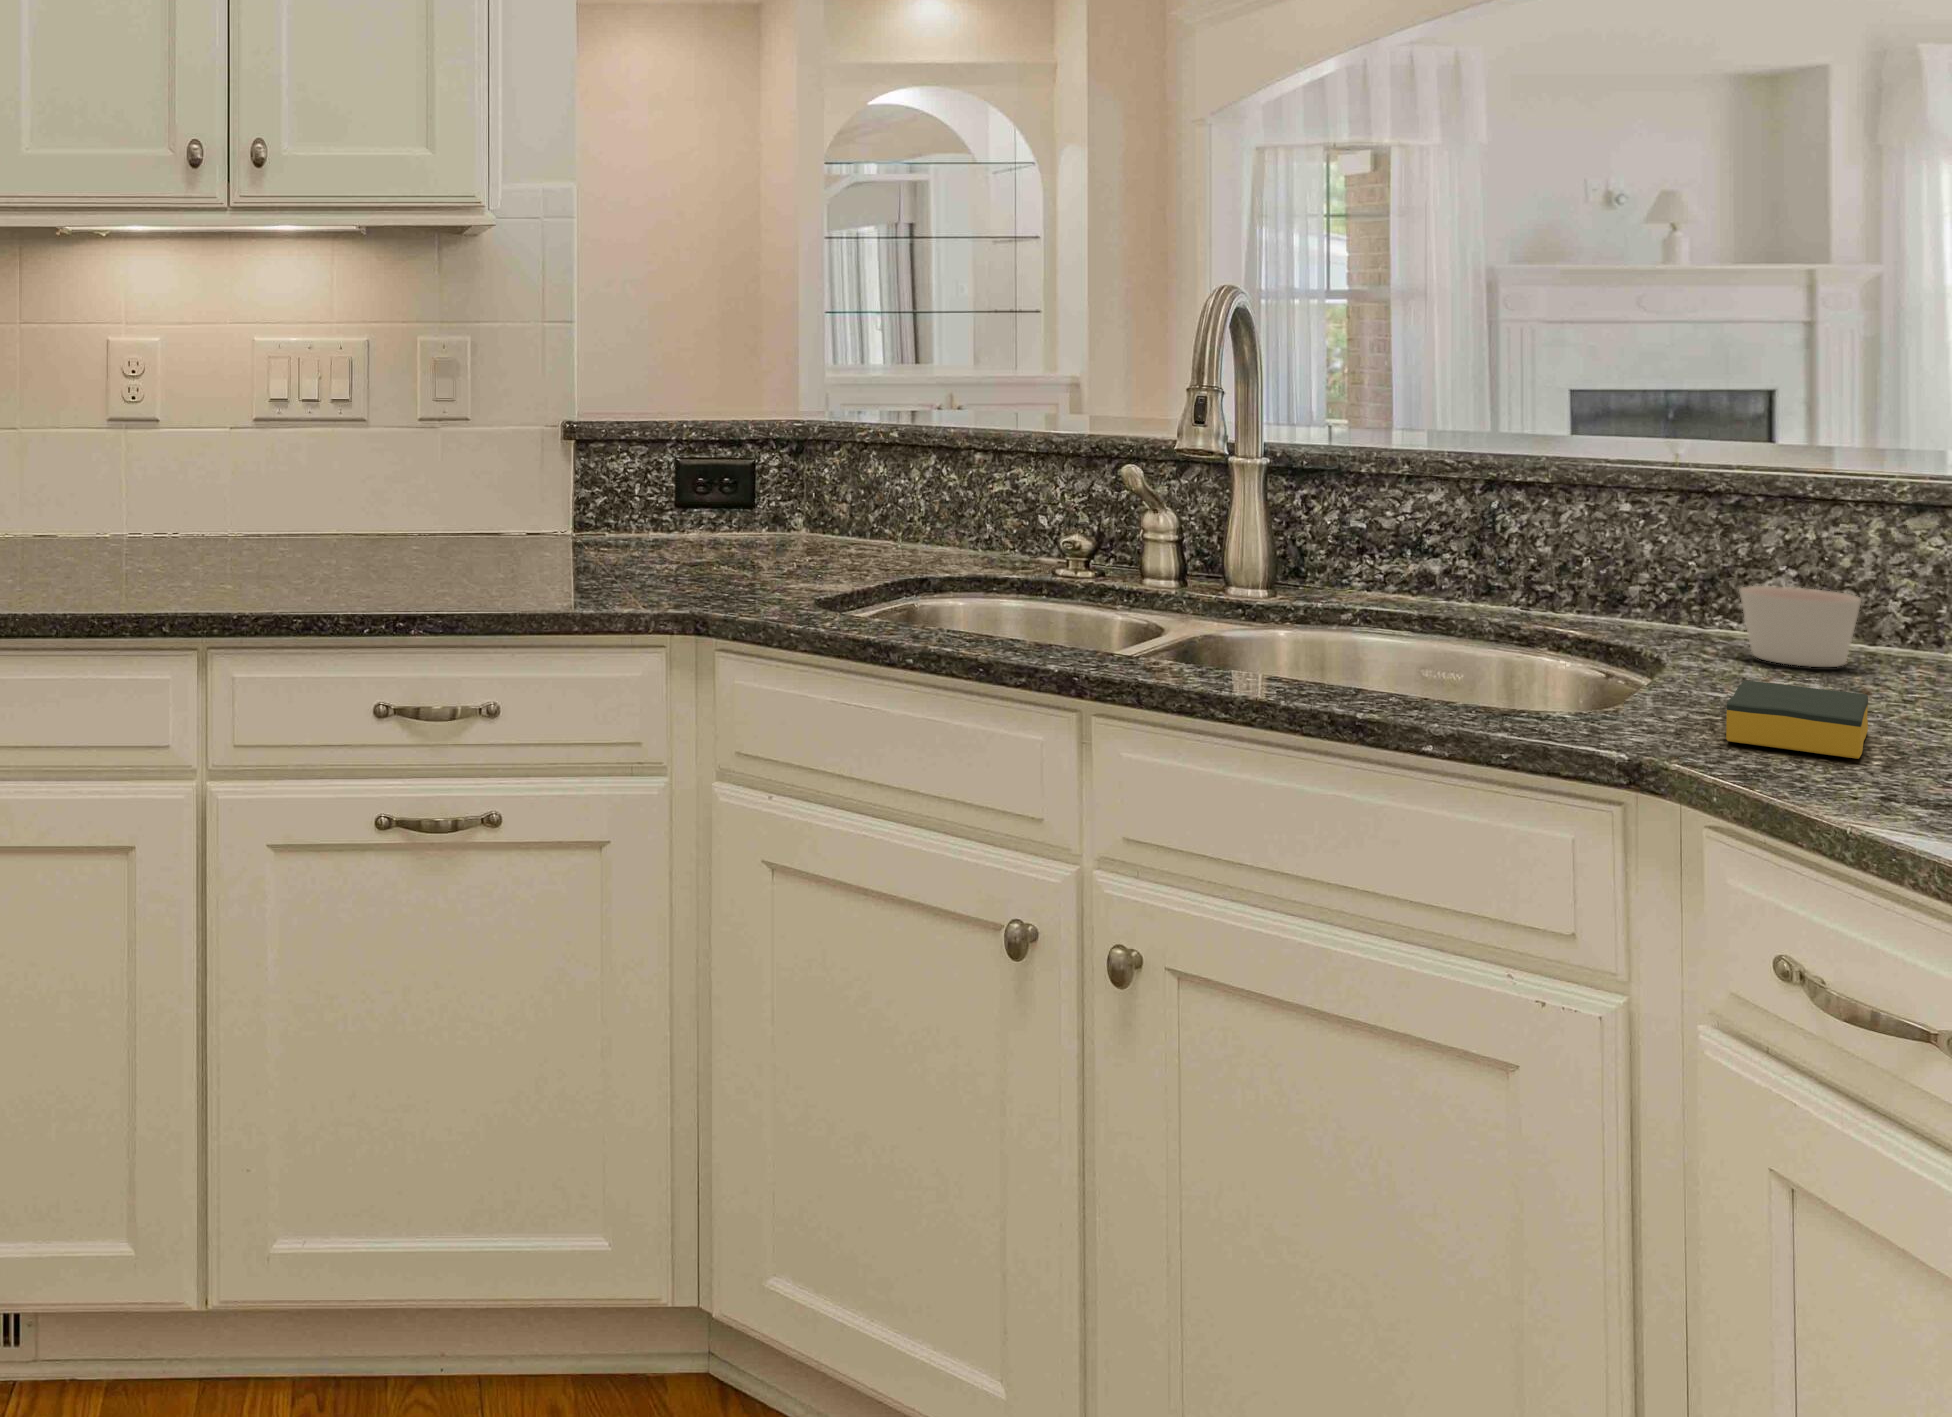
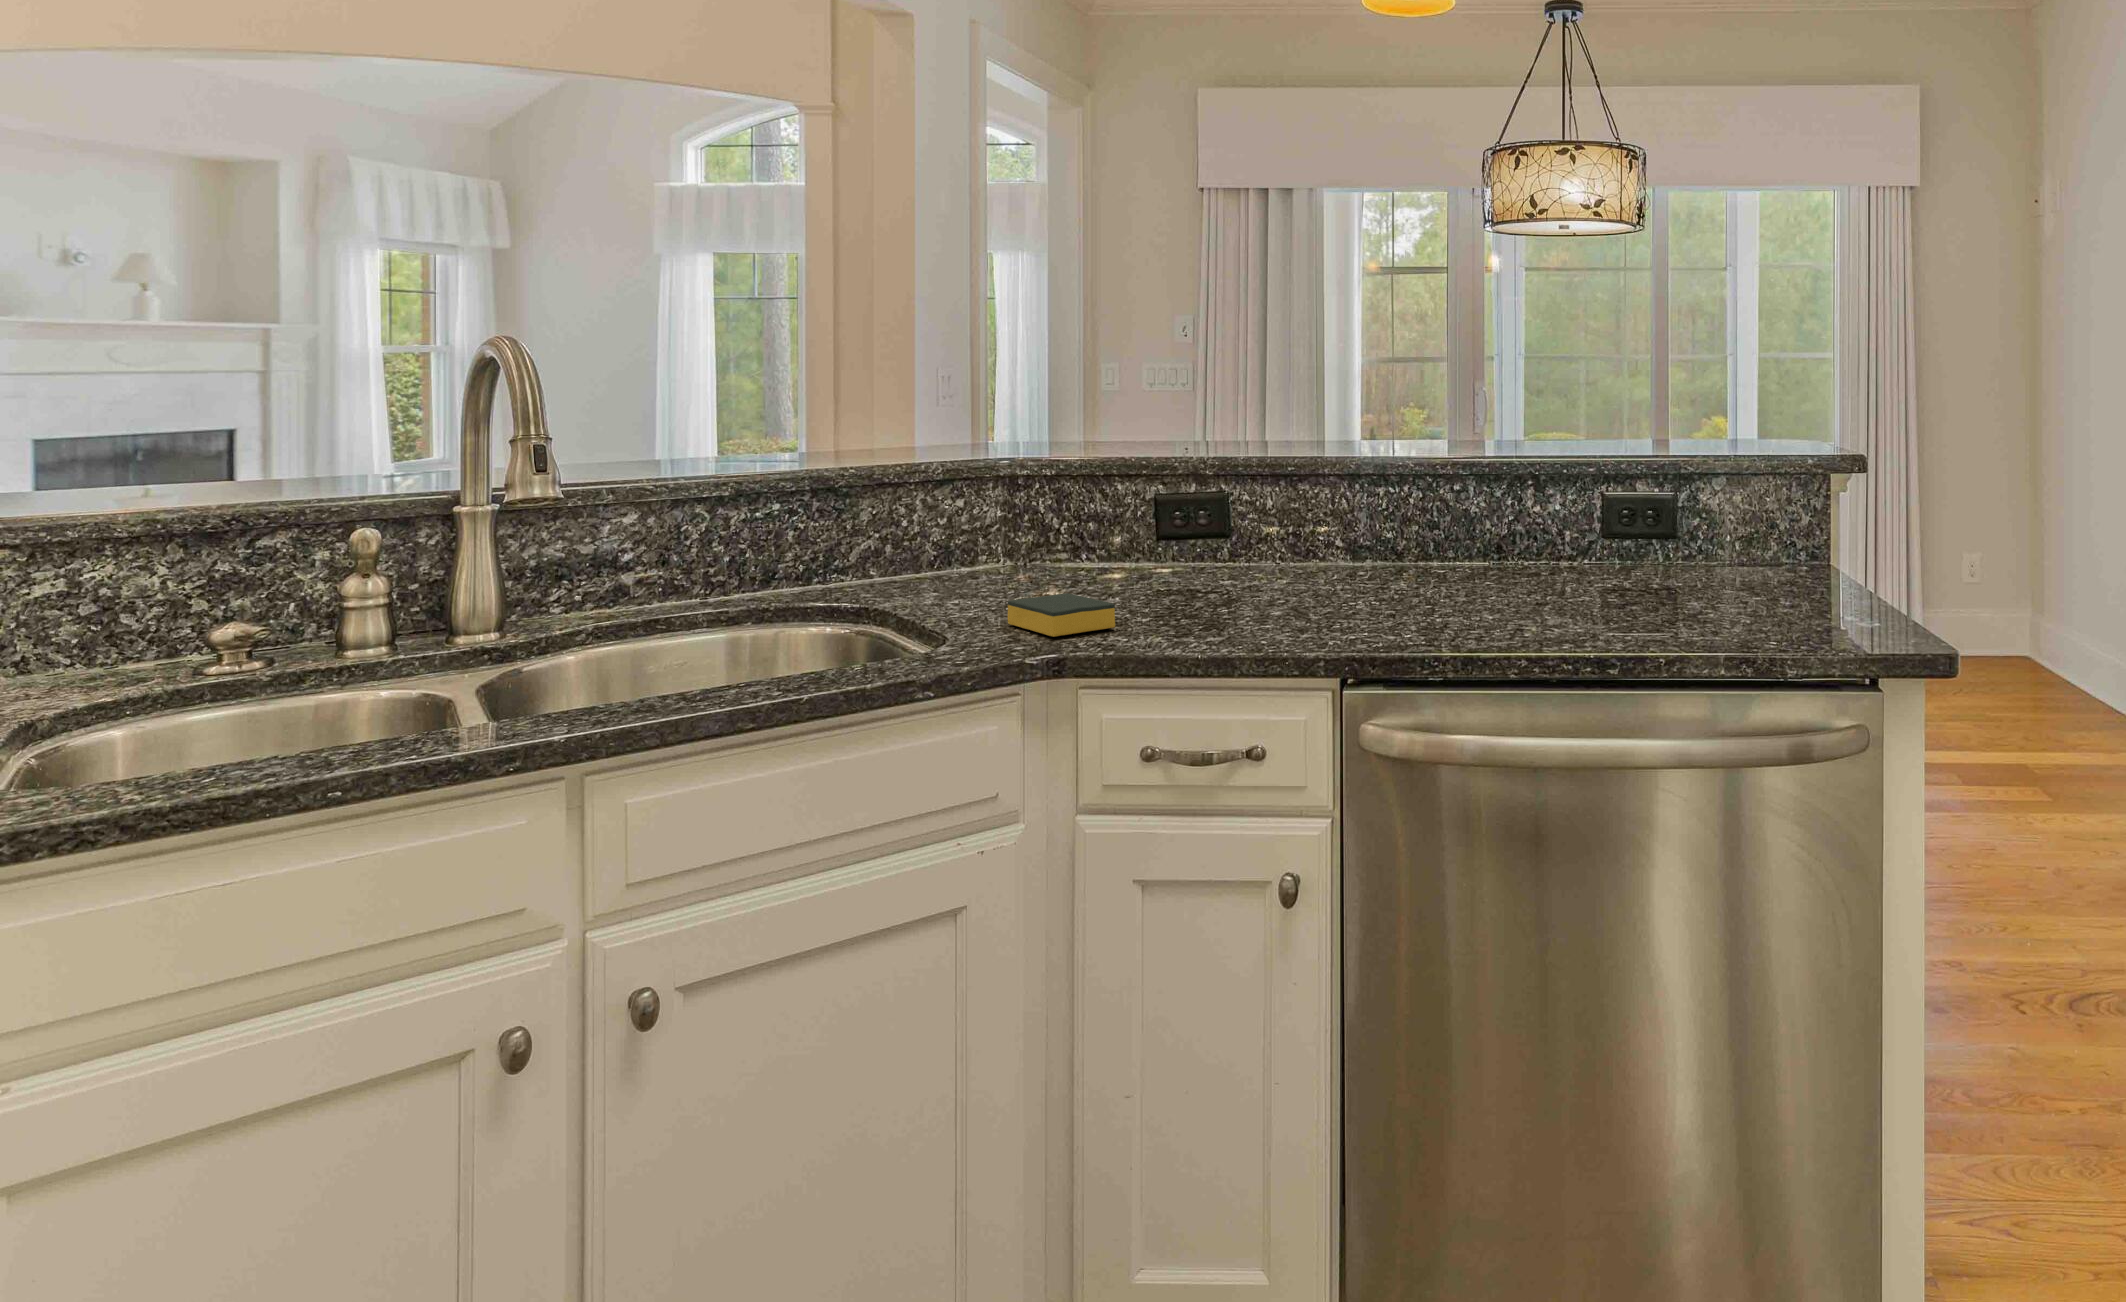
candle: present [1739,586,1861,667] -> none [885,544,956,596]

